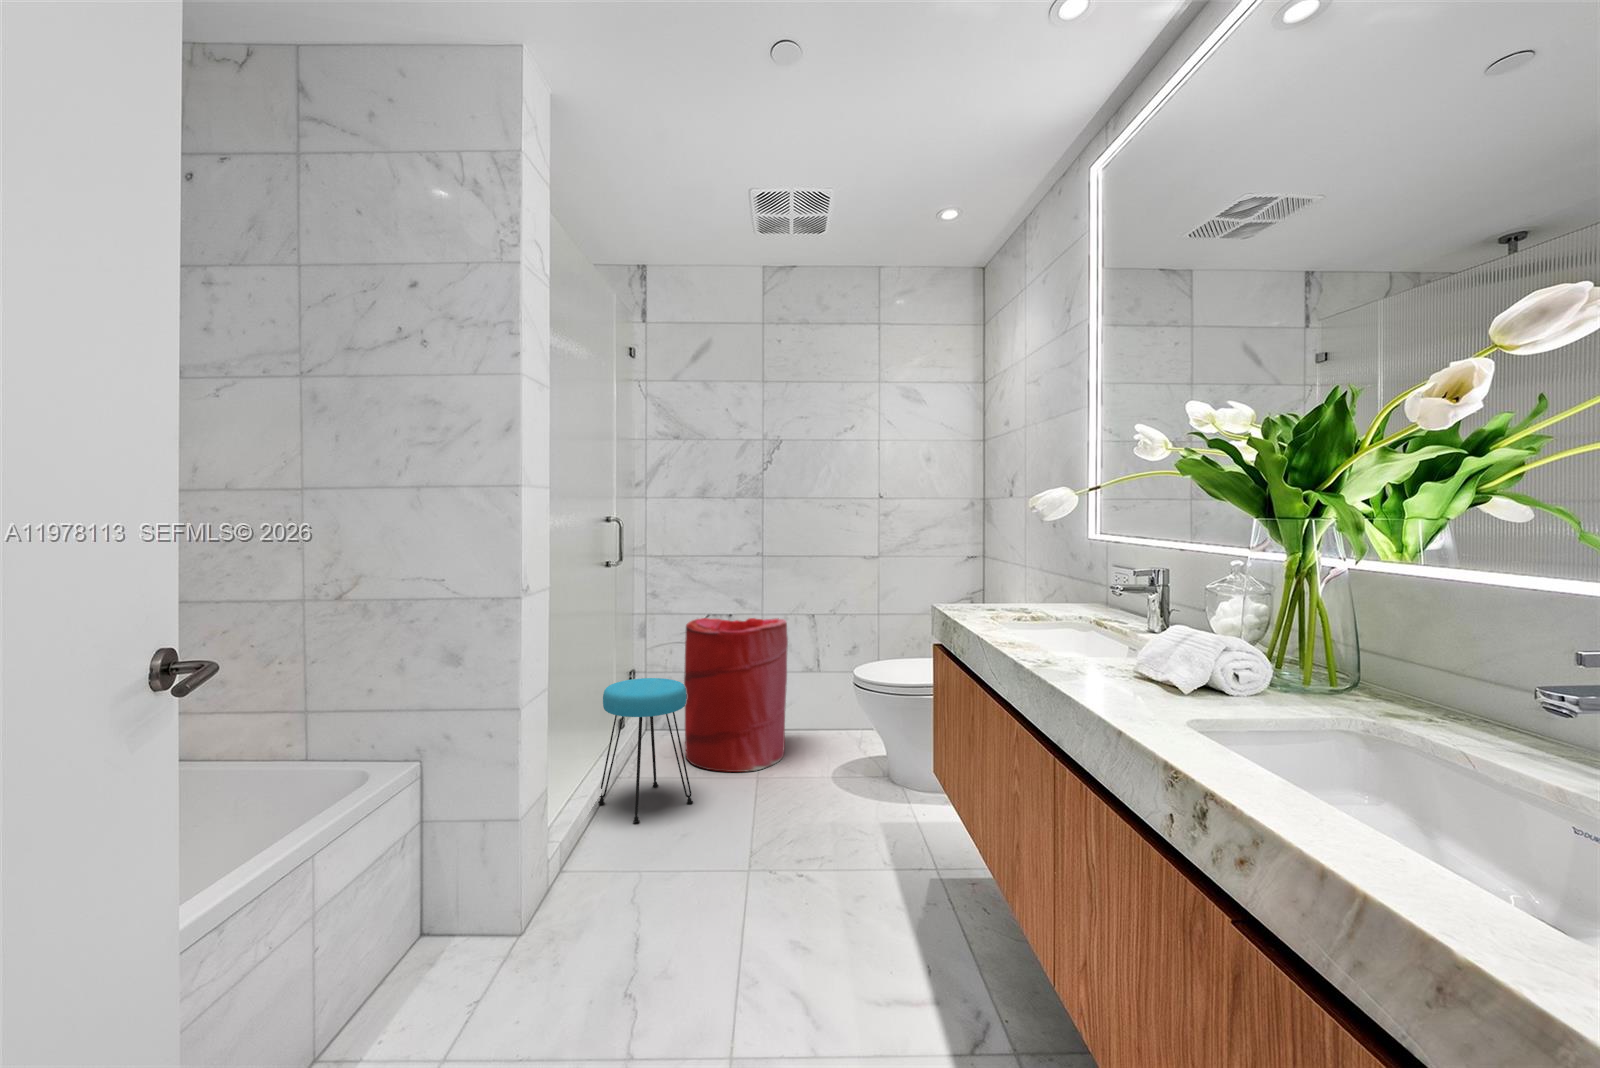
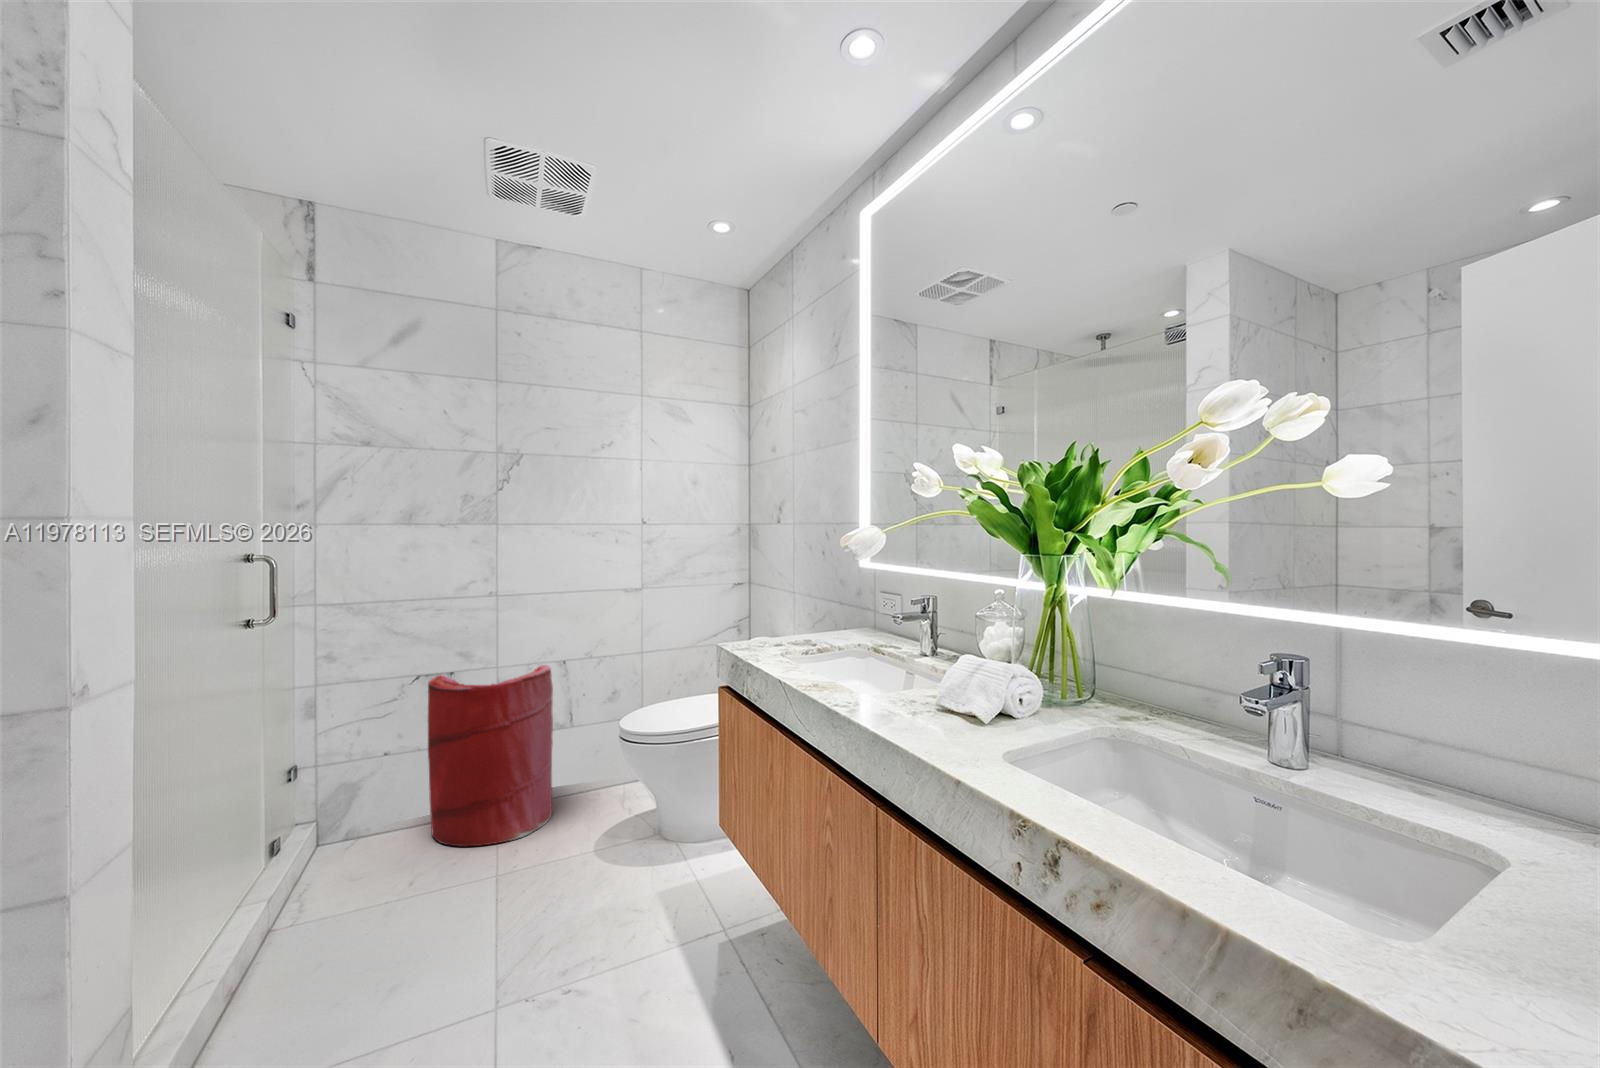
stool: present [598,678,693,822] -> none [316,750,446,931]

